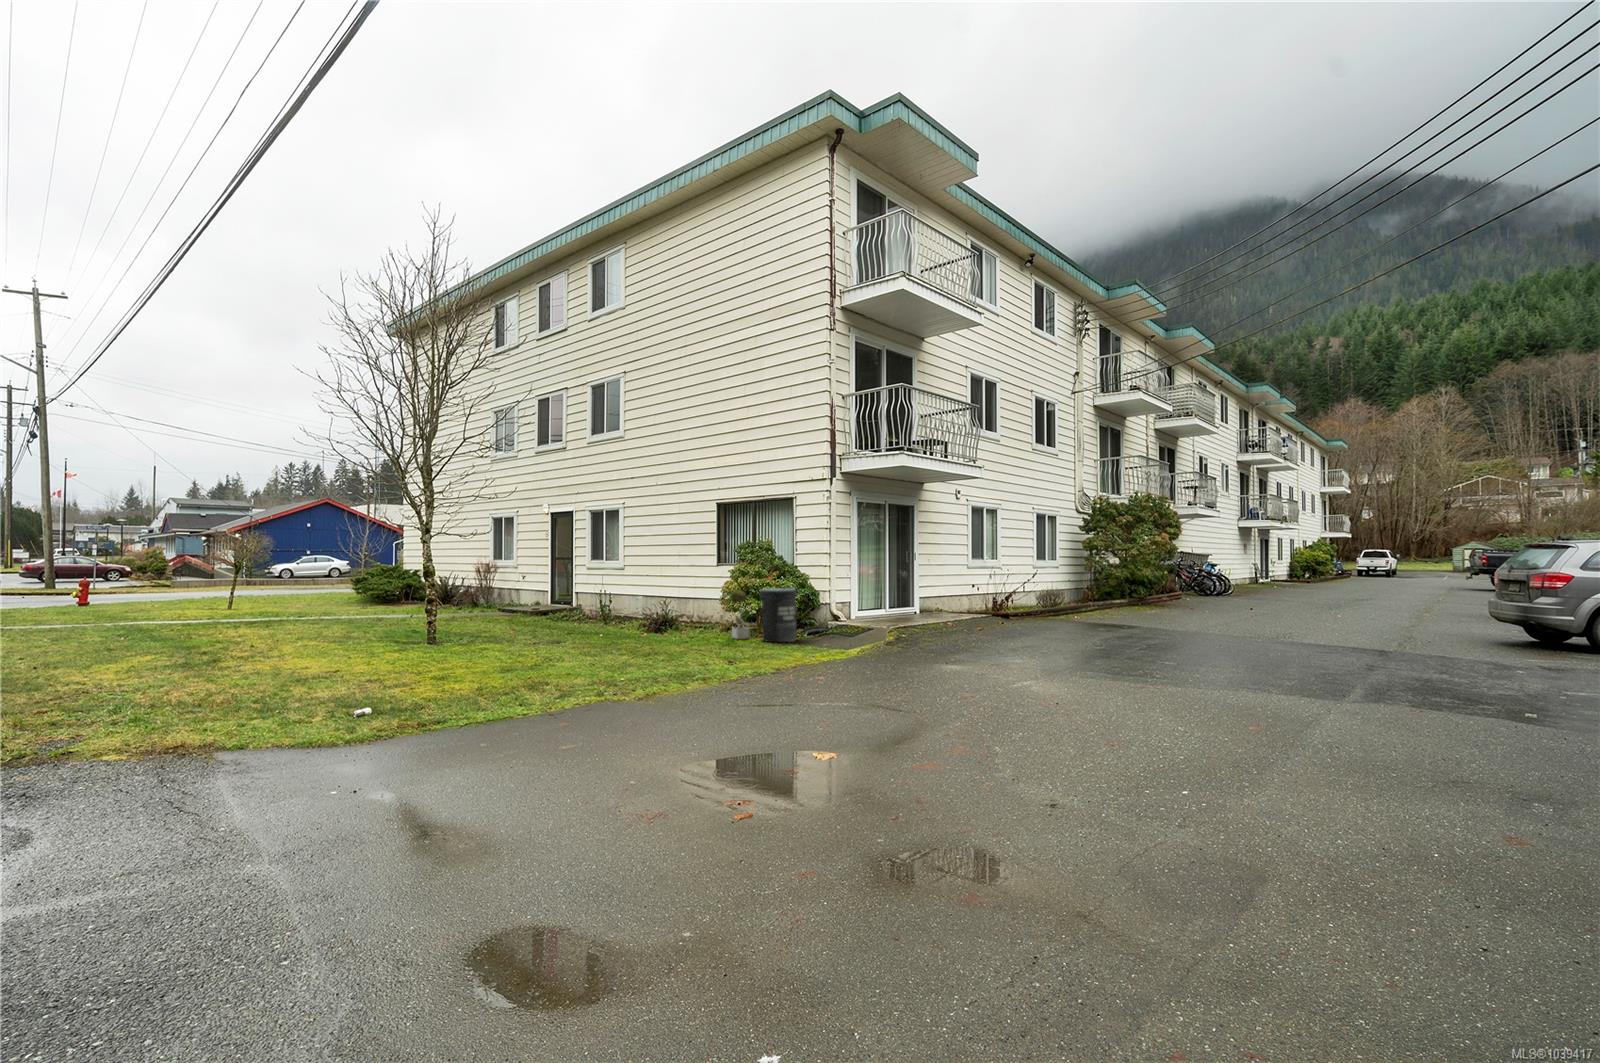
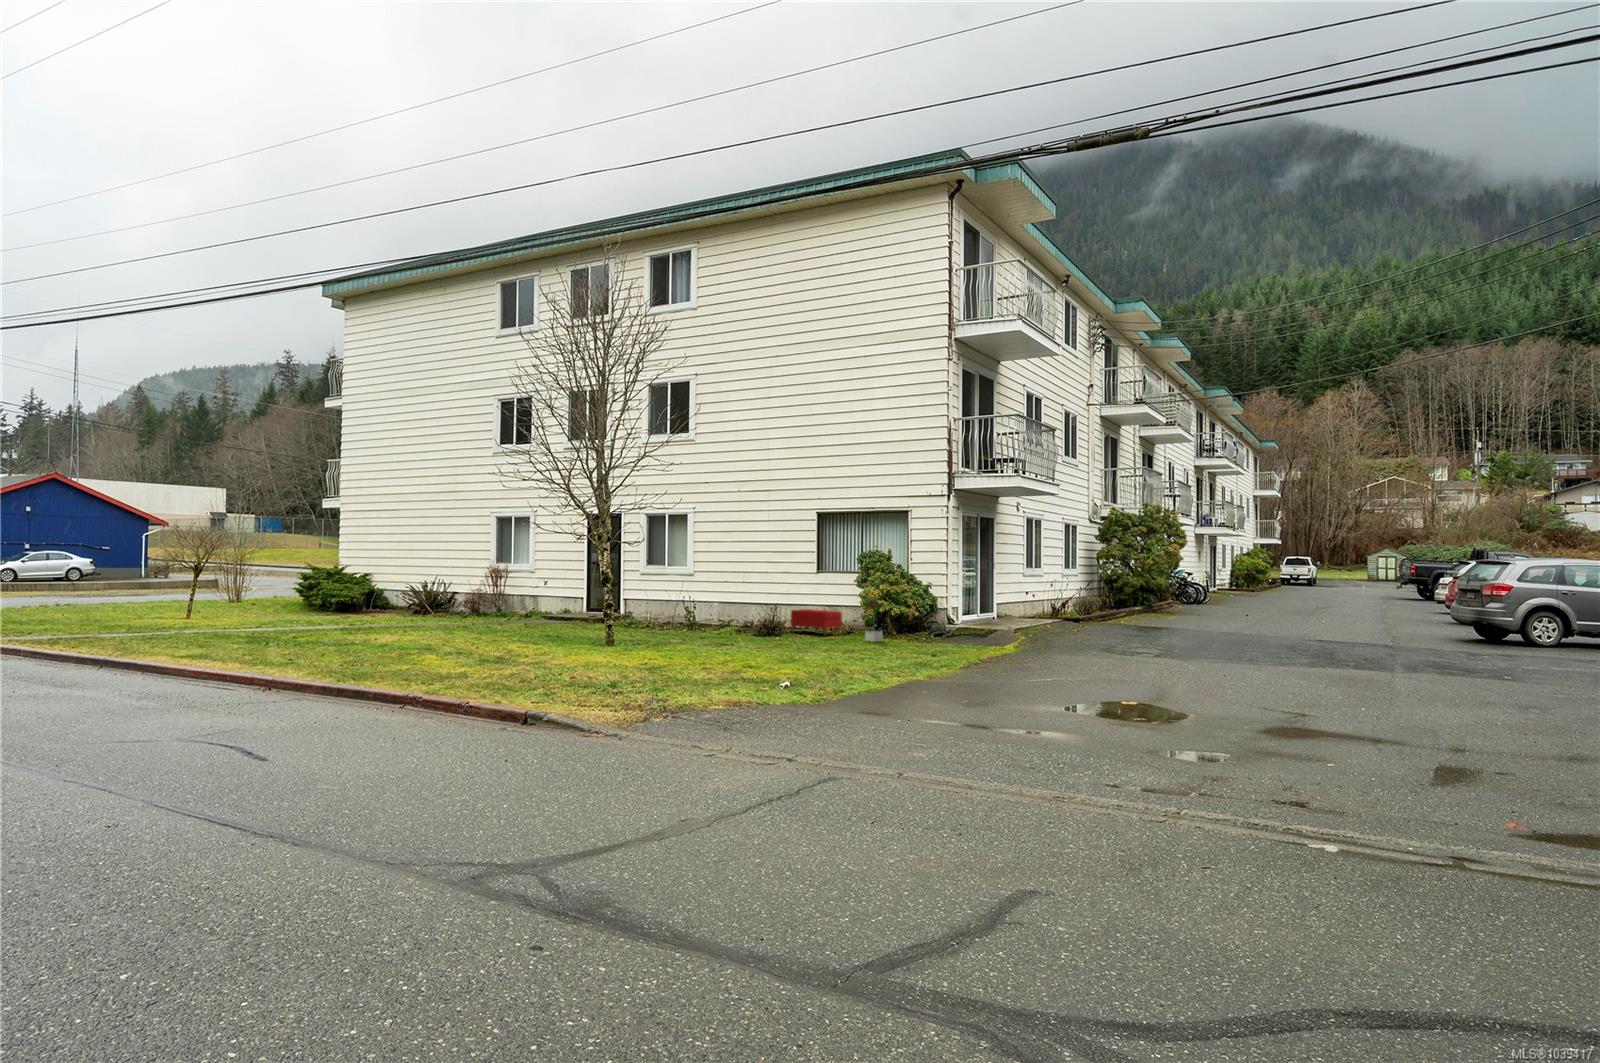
trash can: present [760,588,797,642] -> none [896,594,930,644]
bench: none [686,602,730,631] -> present [791,609,842,635]

